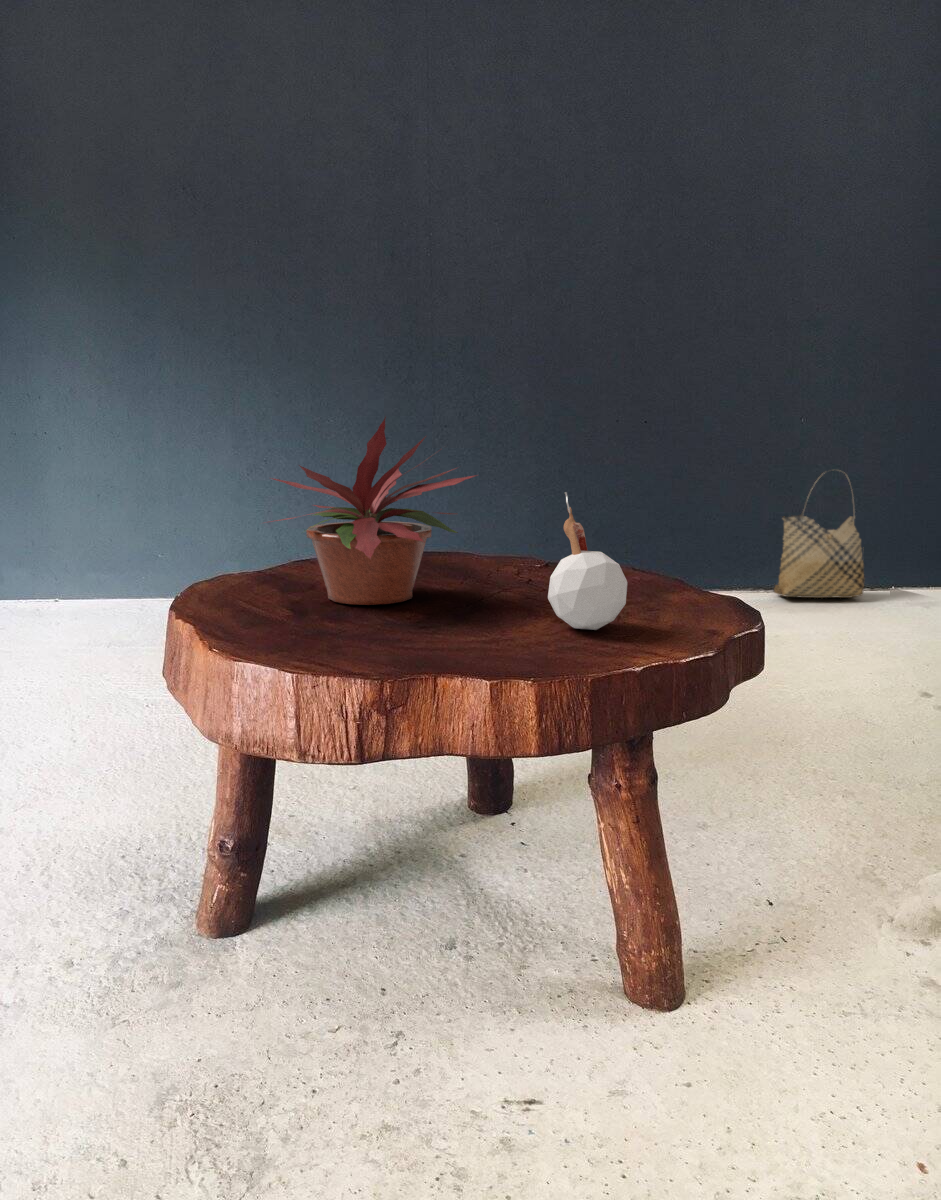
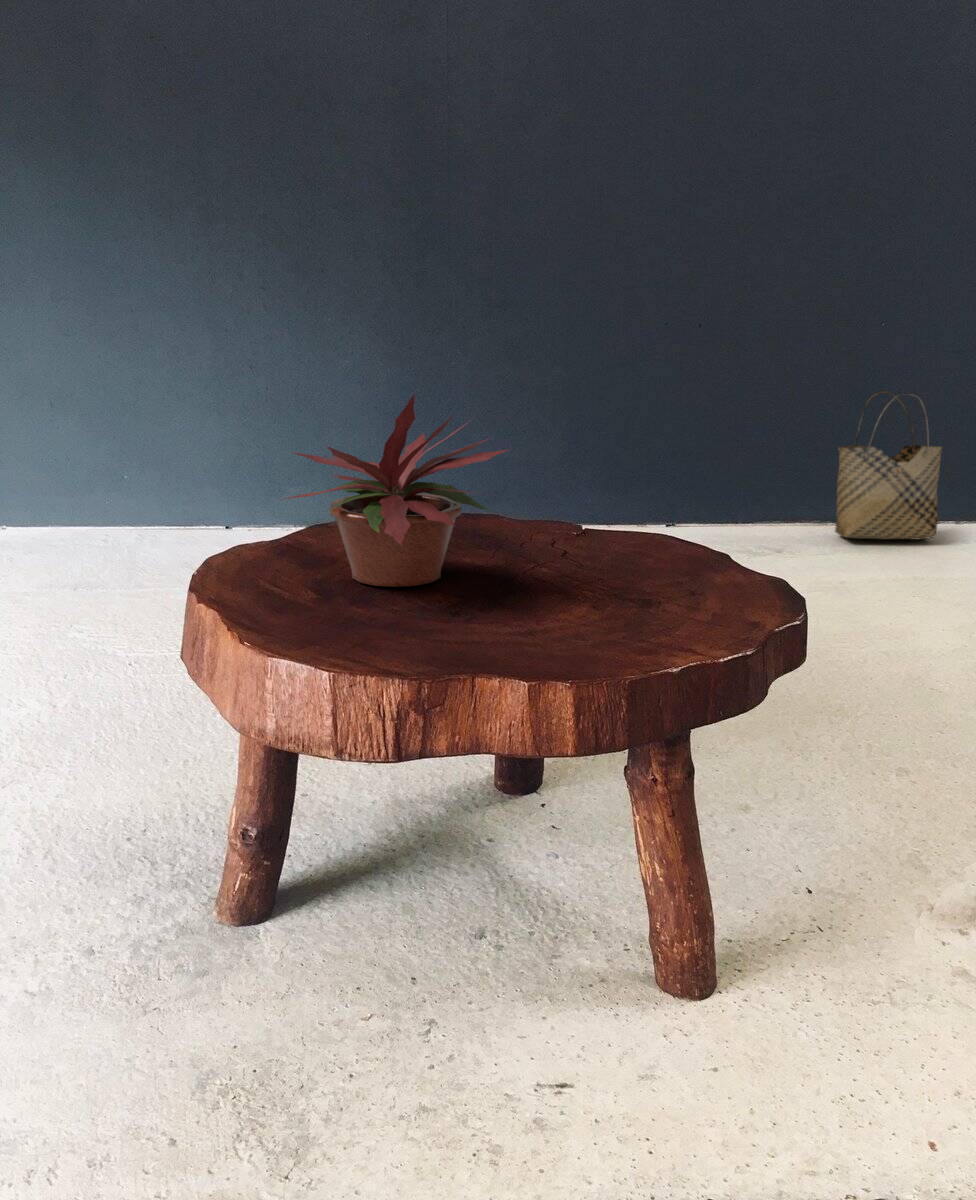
candle: present [548,492,627,630] -> none [583,474,666,619]

